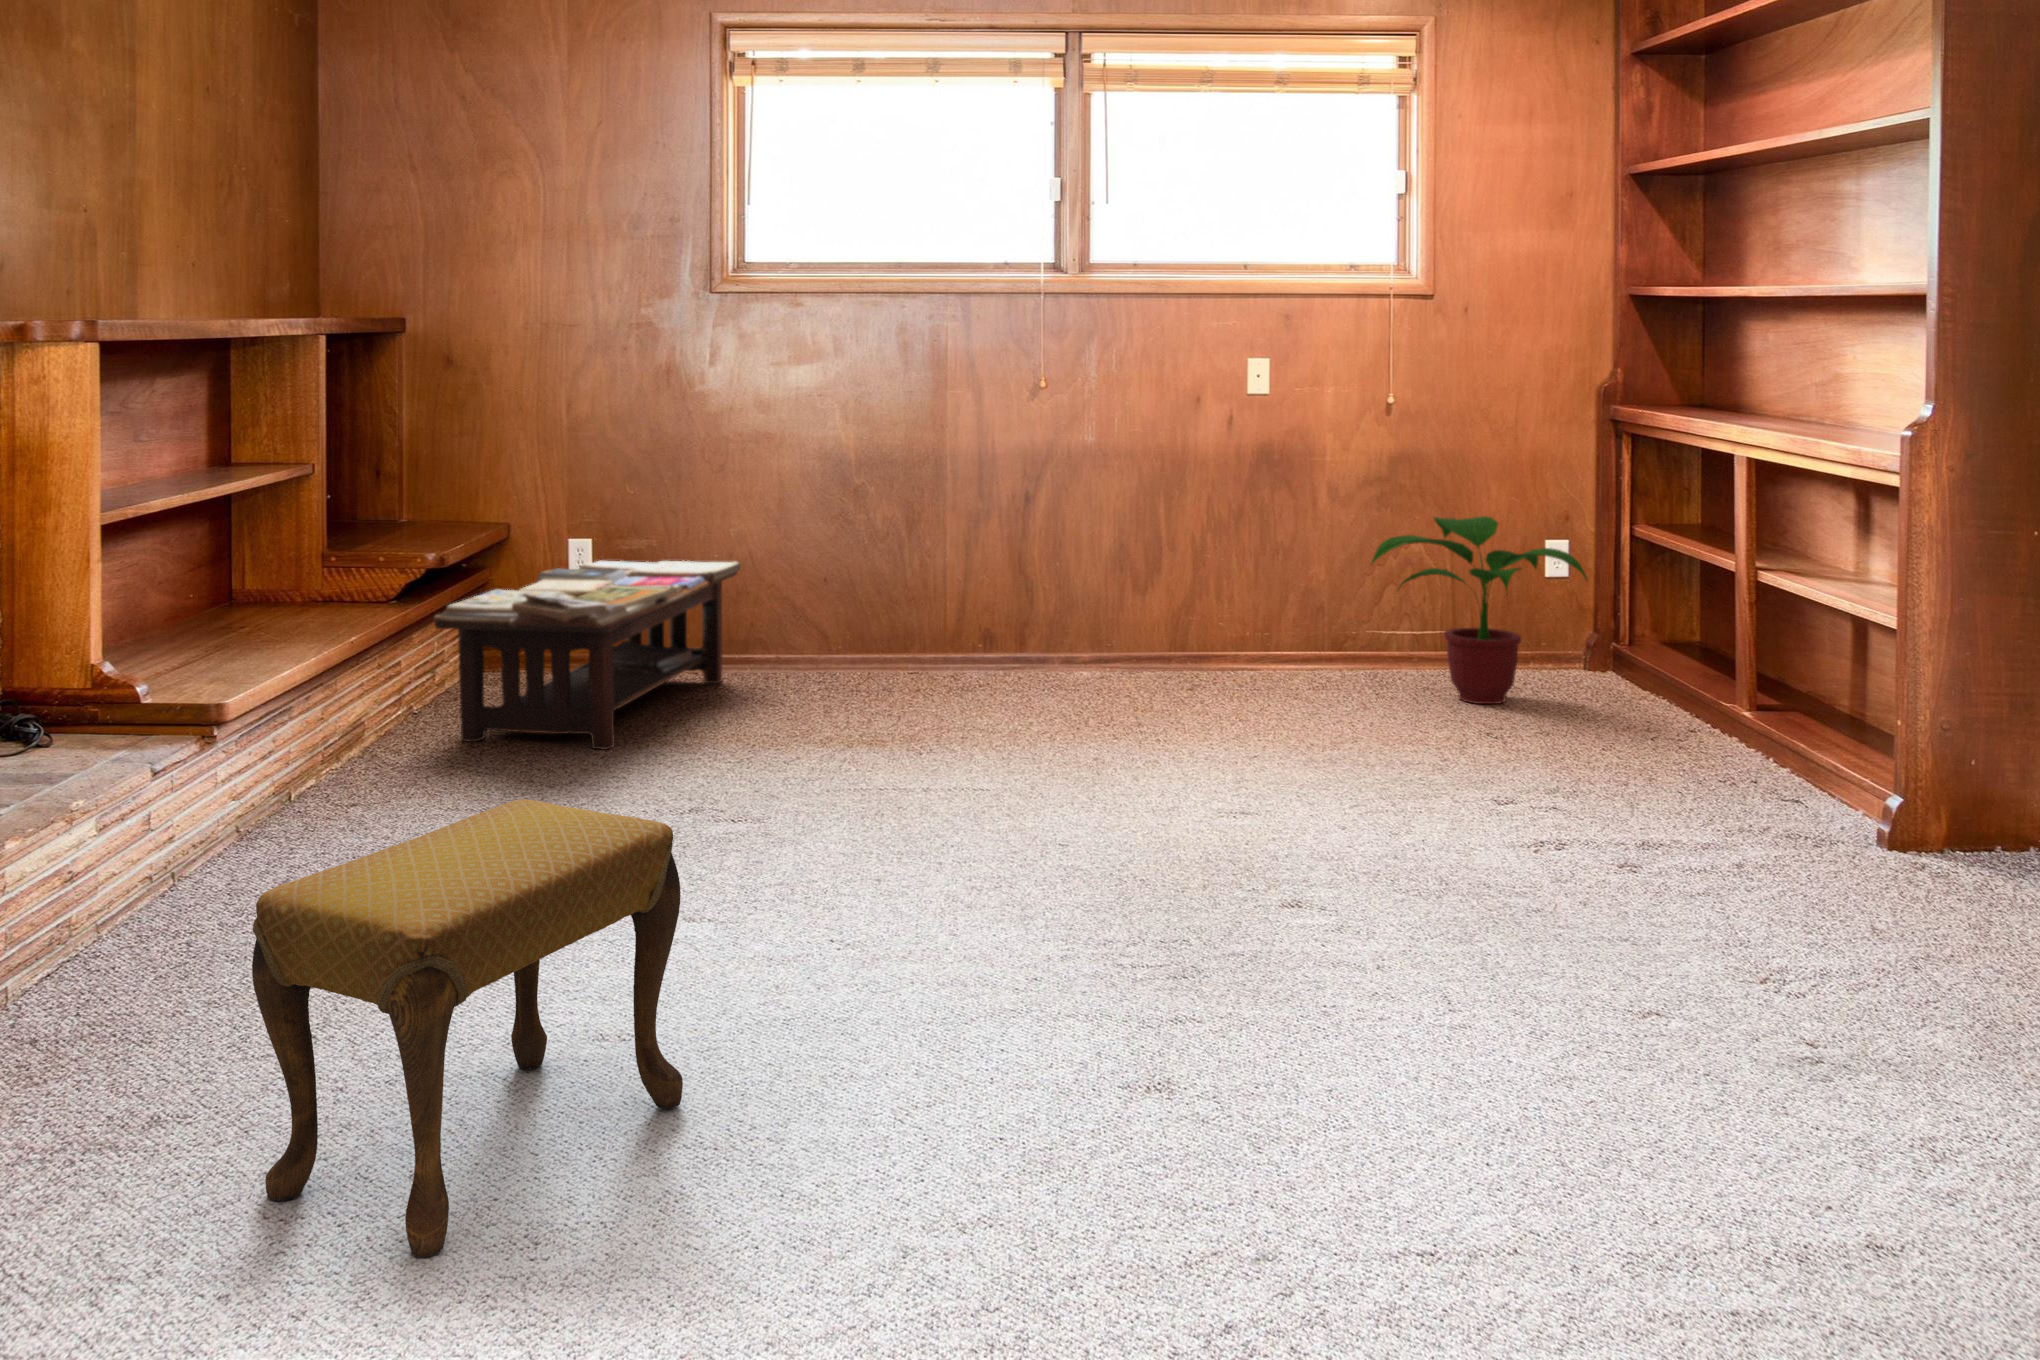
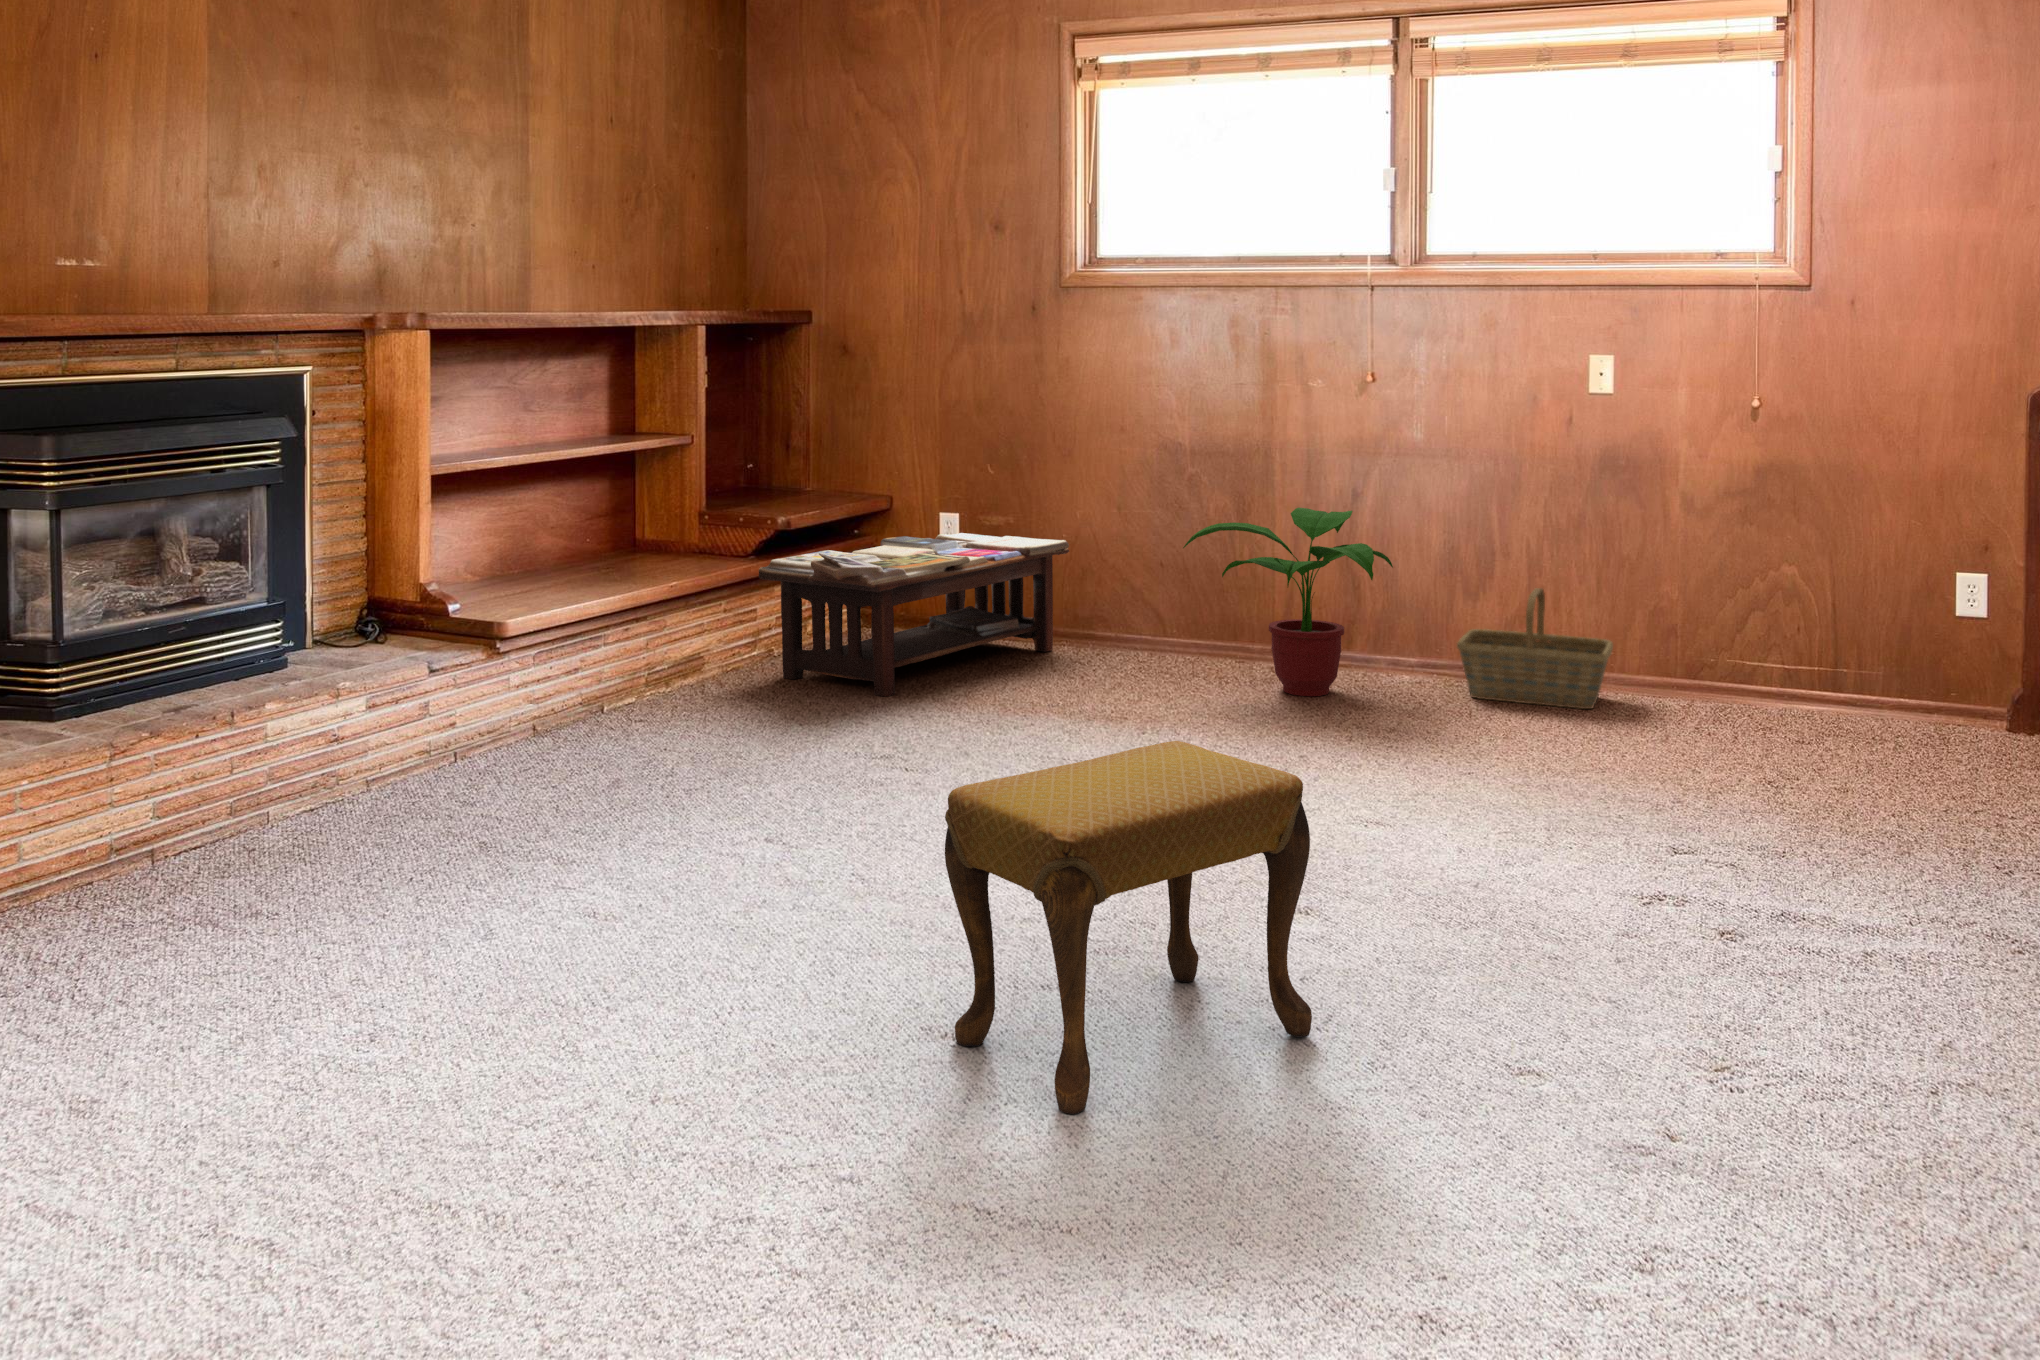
potted plant: present [1372,516,1588,704] -> present [1183,508,1393,696]
basket: none [1148,579,1290,689] -> present [1457,588,1613,709]
footstool: present [252,799,683,1257] -> present [945,741,1312,1114]

